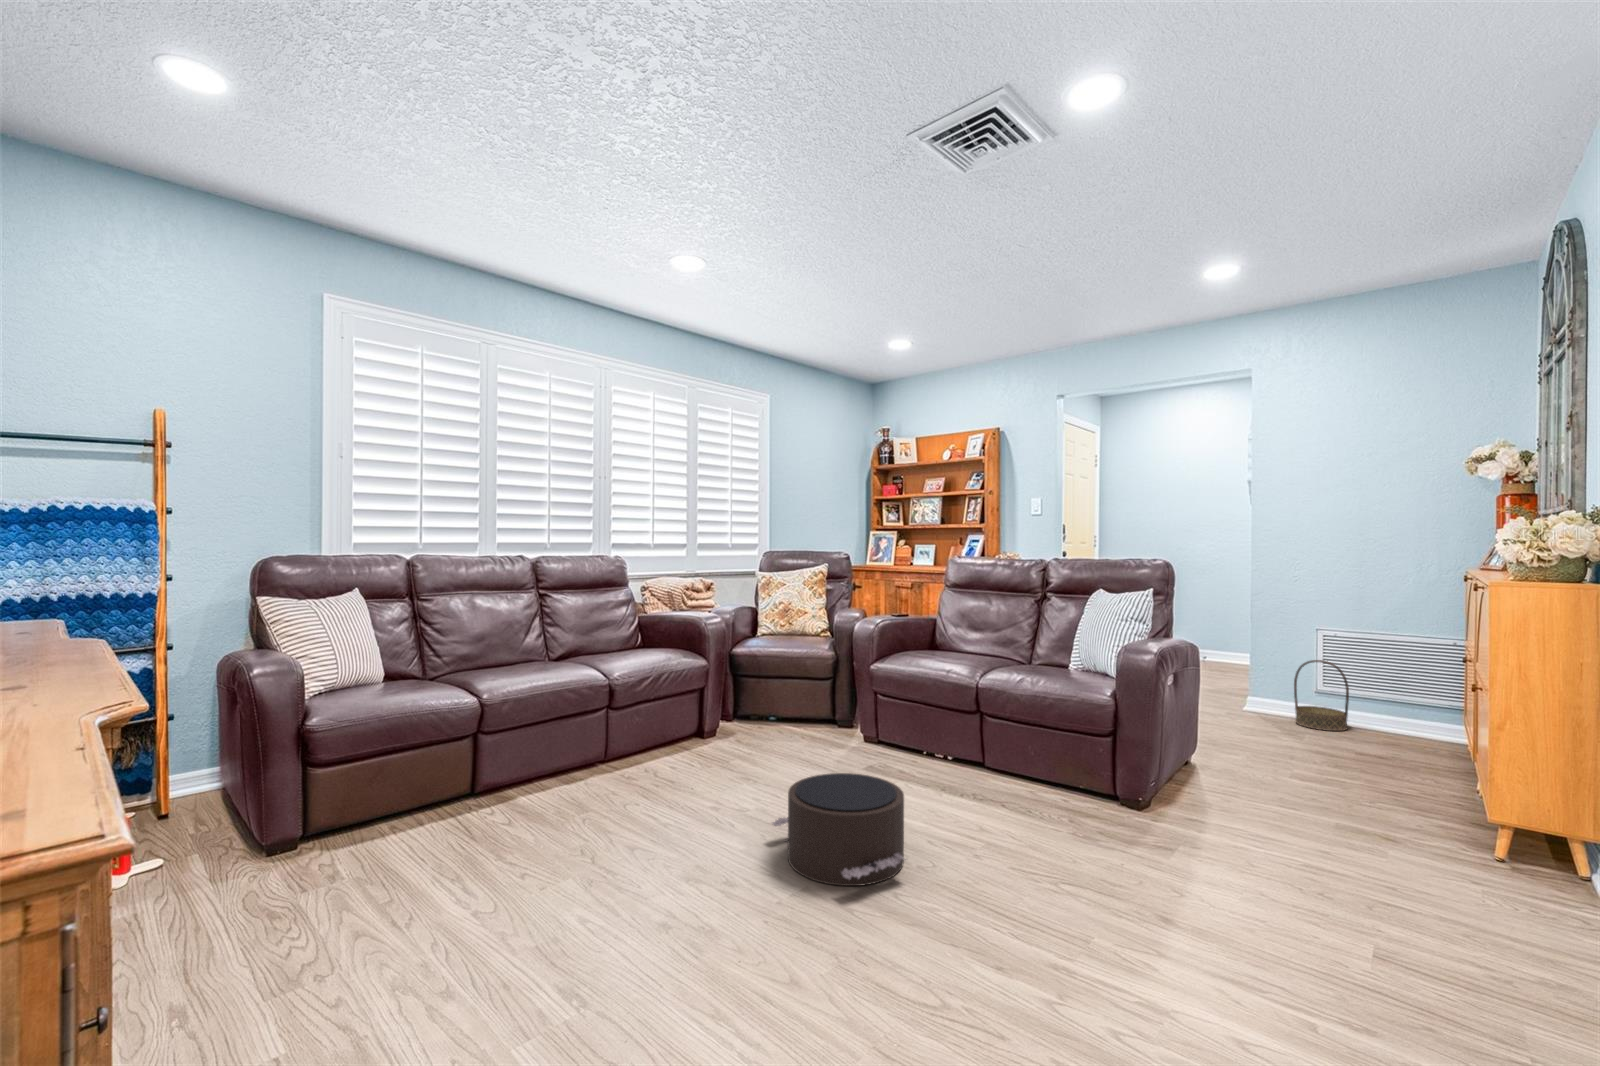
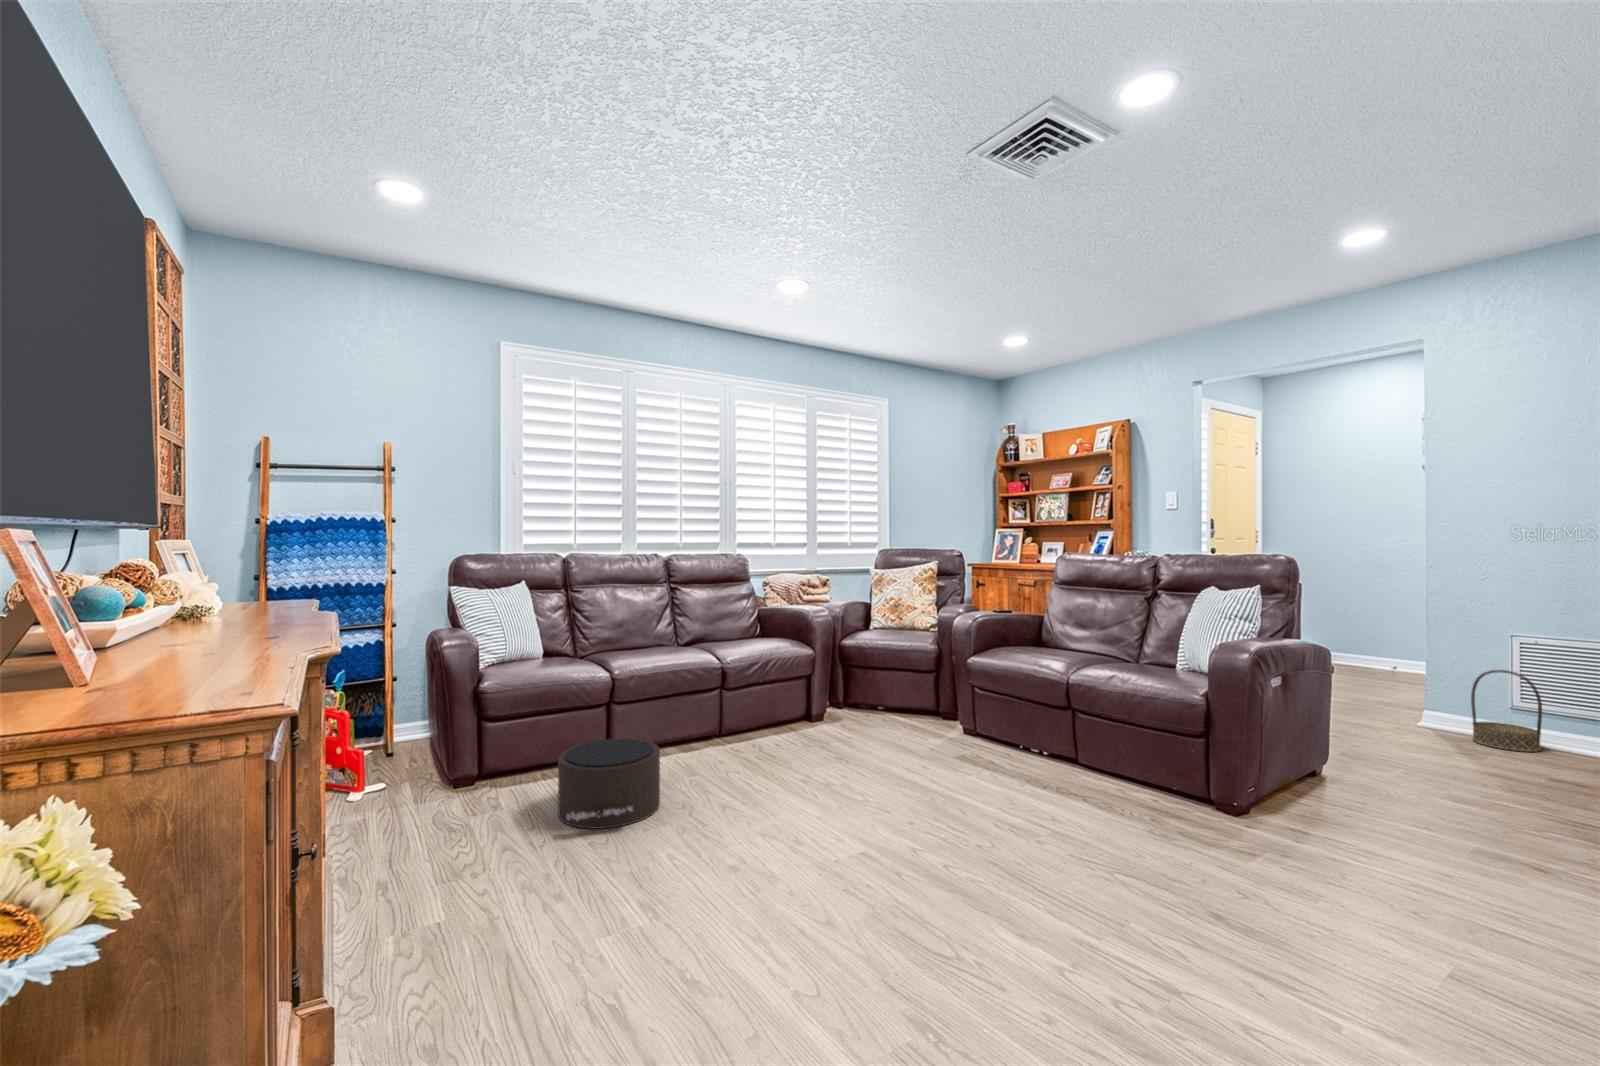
pouf: present [772,773,905,886] -> present [558,739,660,829]

